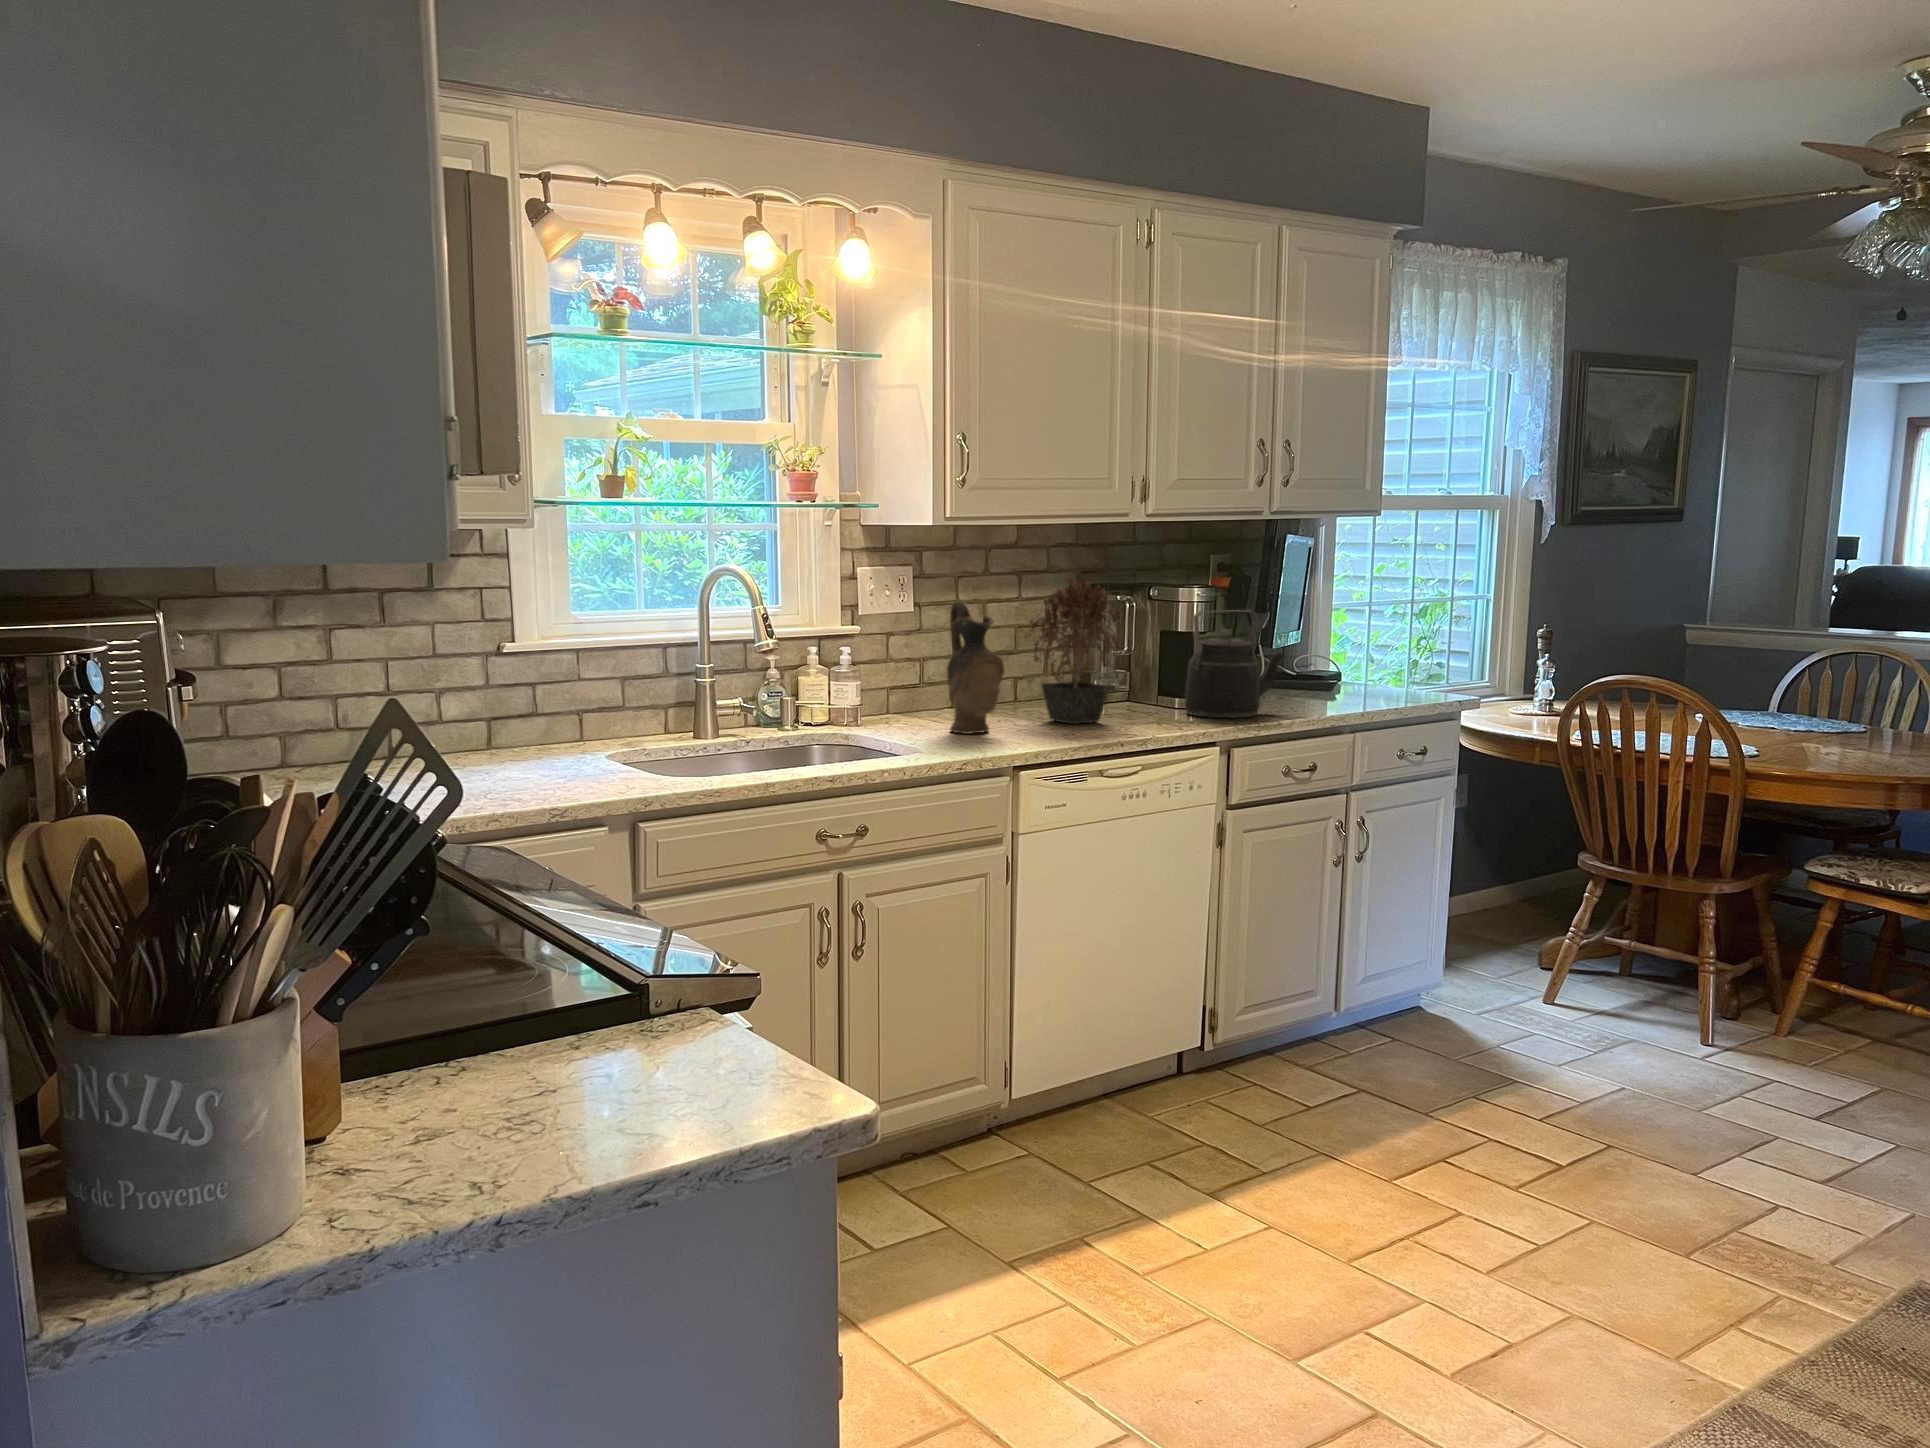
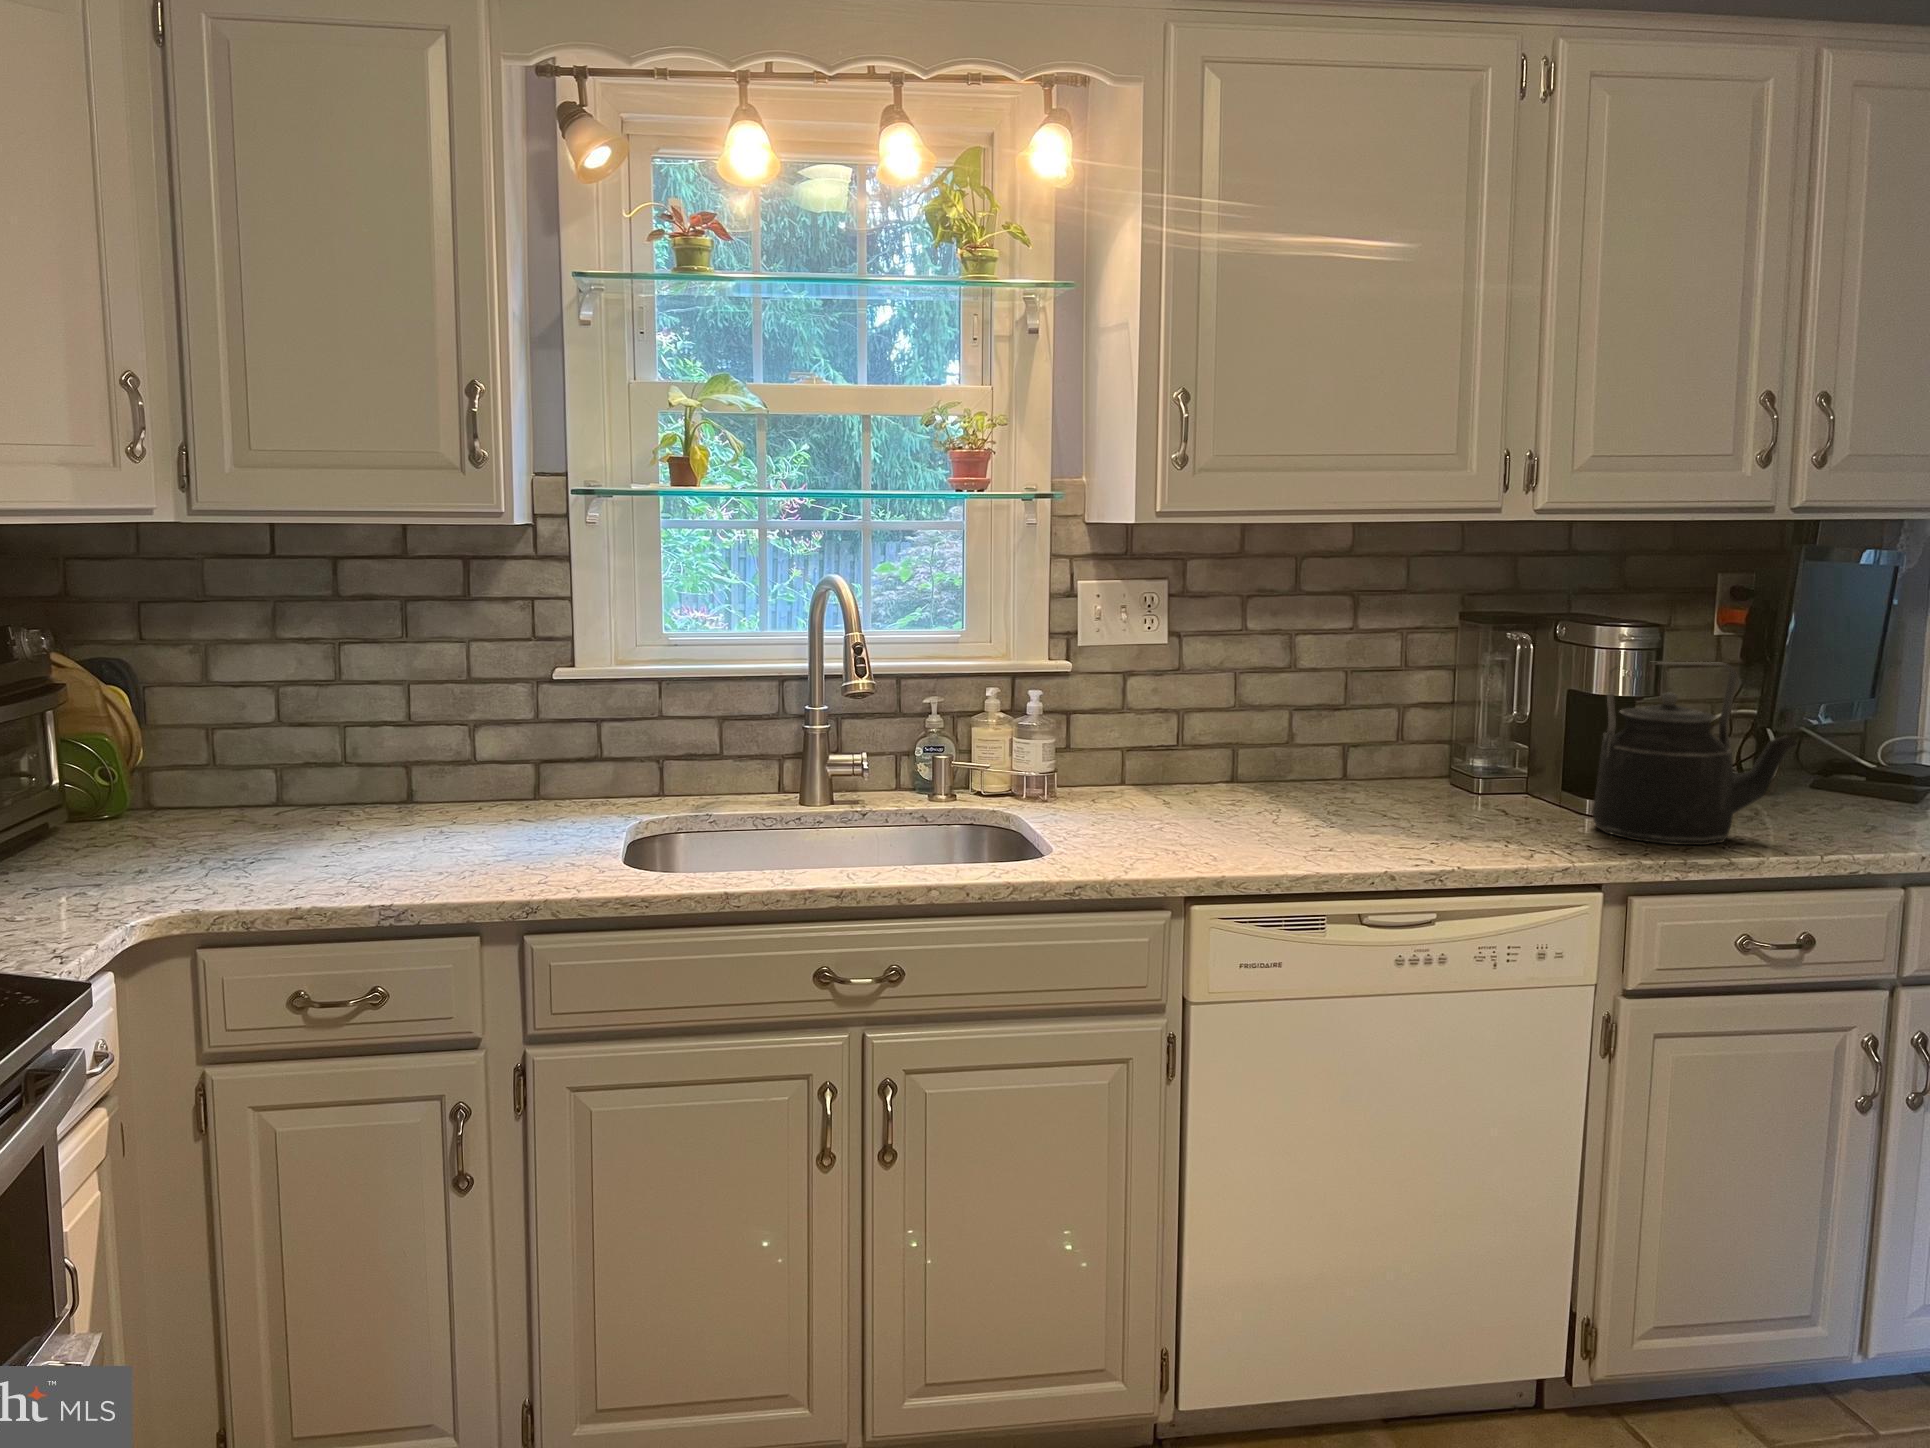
potted plant: present [1022,579,1122,724] -> none [1297,603,1475,829]
ceramic pitcher: present [947,601,1004,734] -> none [1142,633,1225,833]

